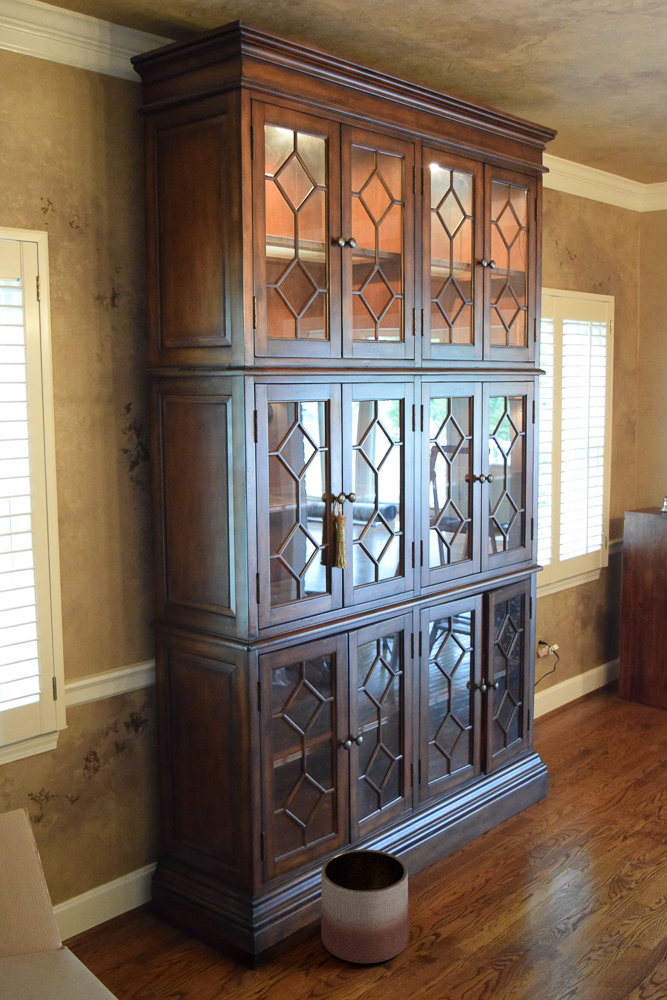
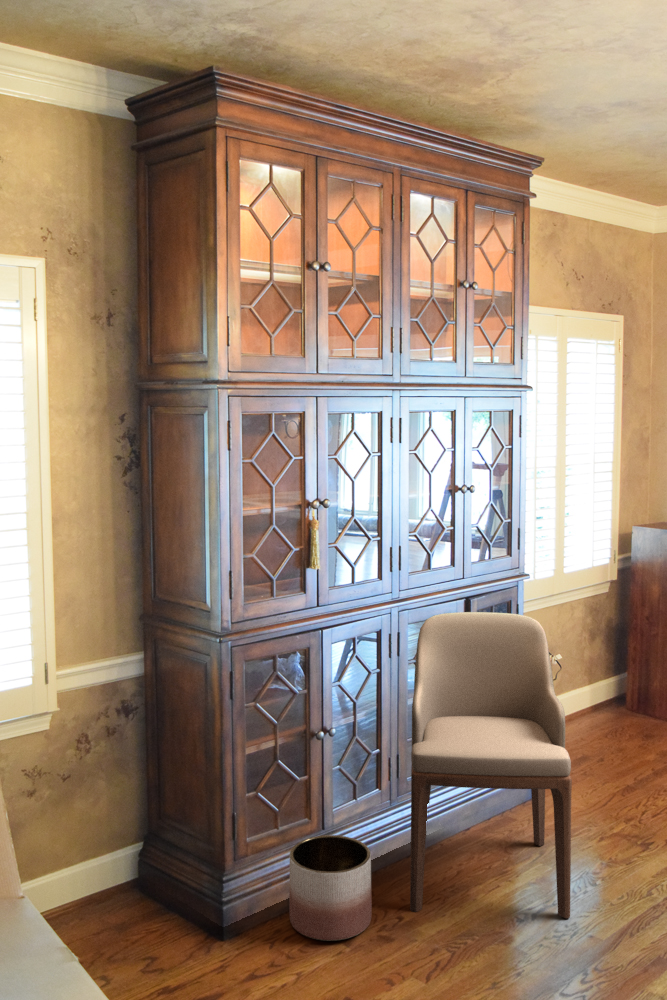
armchair: none [435,608,613,926] -> present [410,612,572,918]

